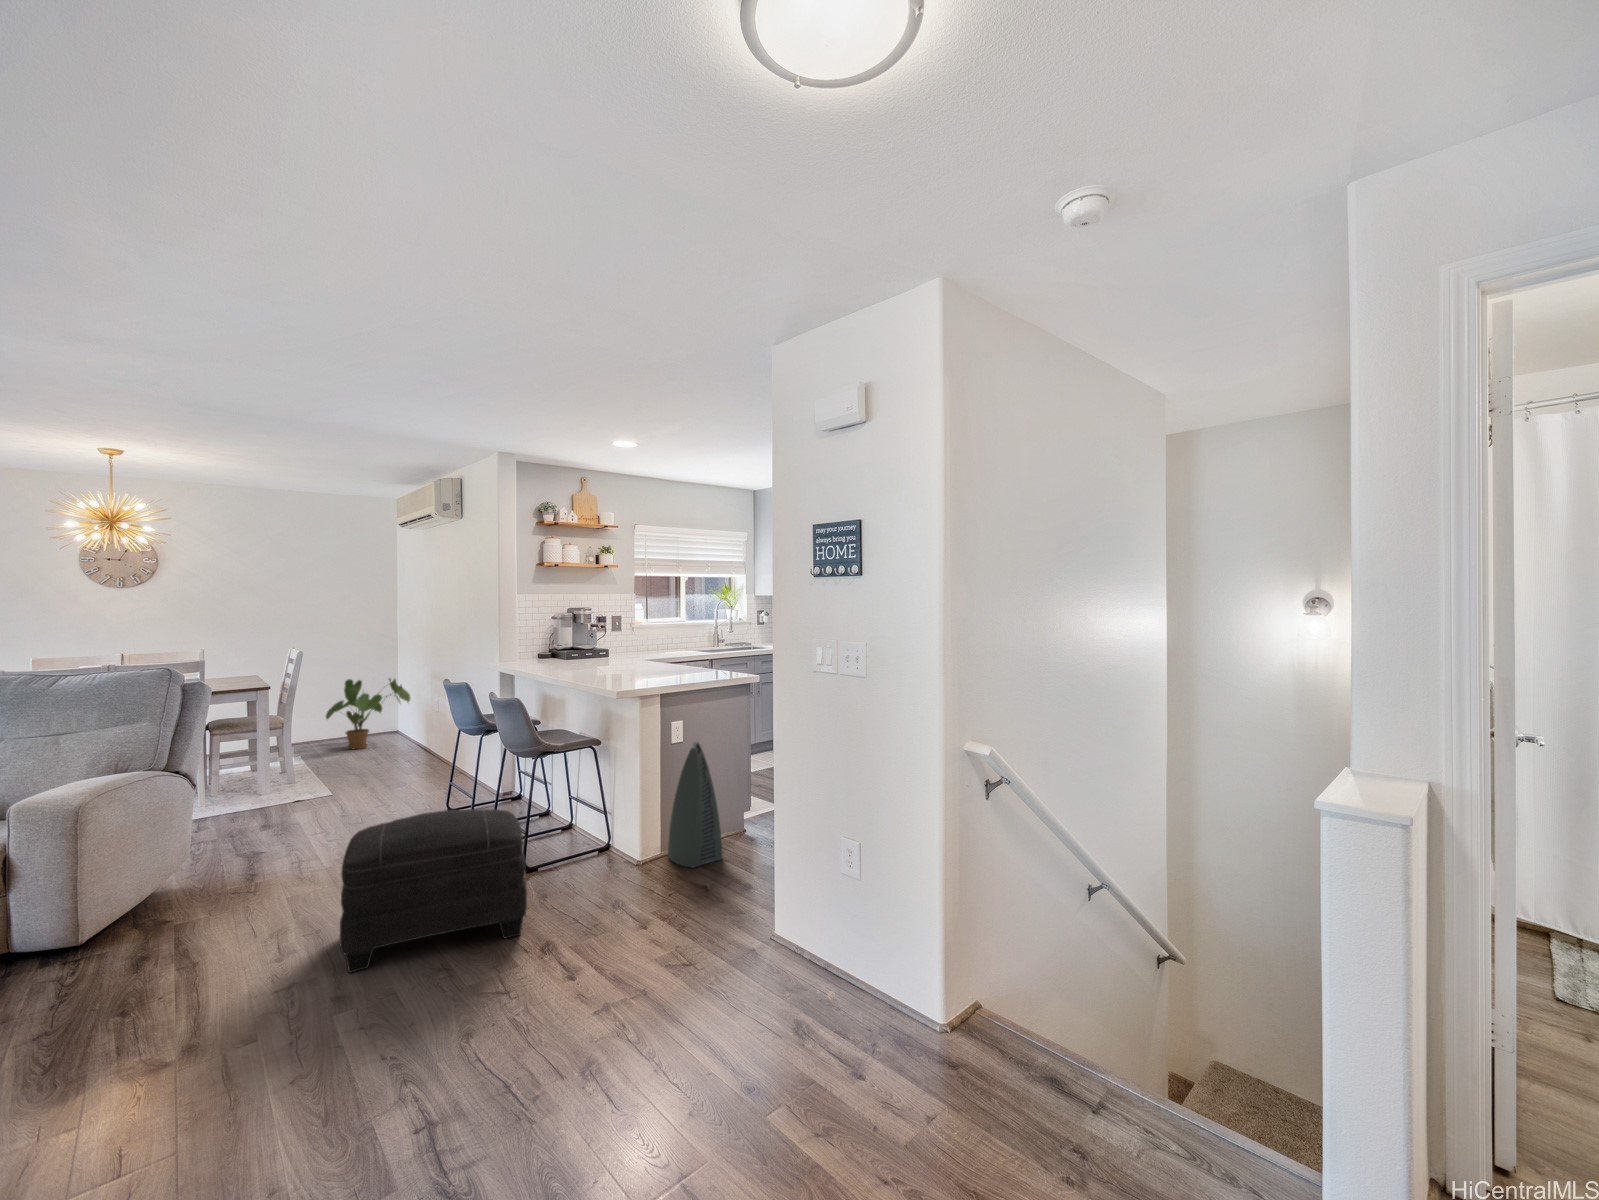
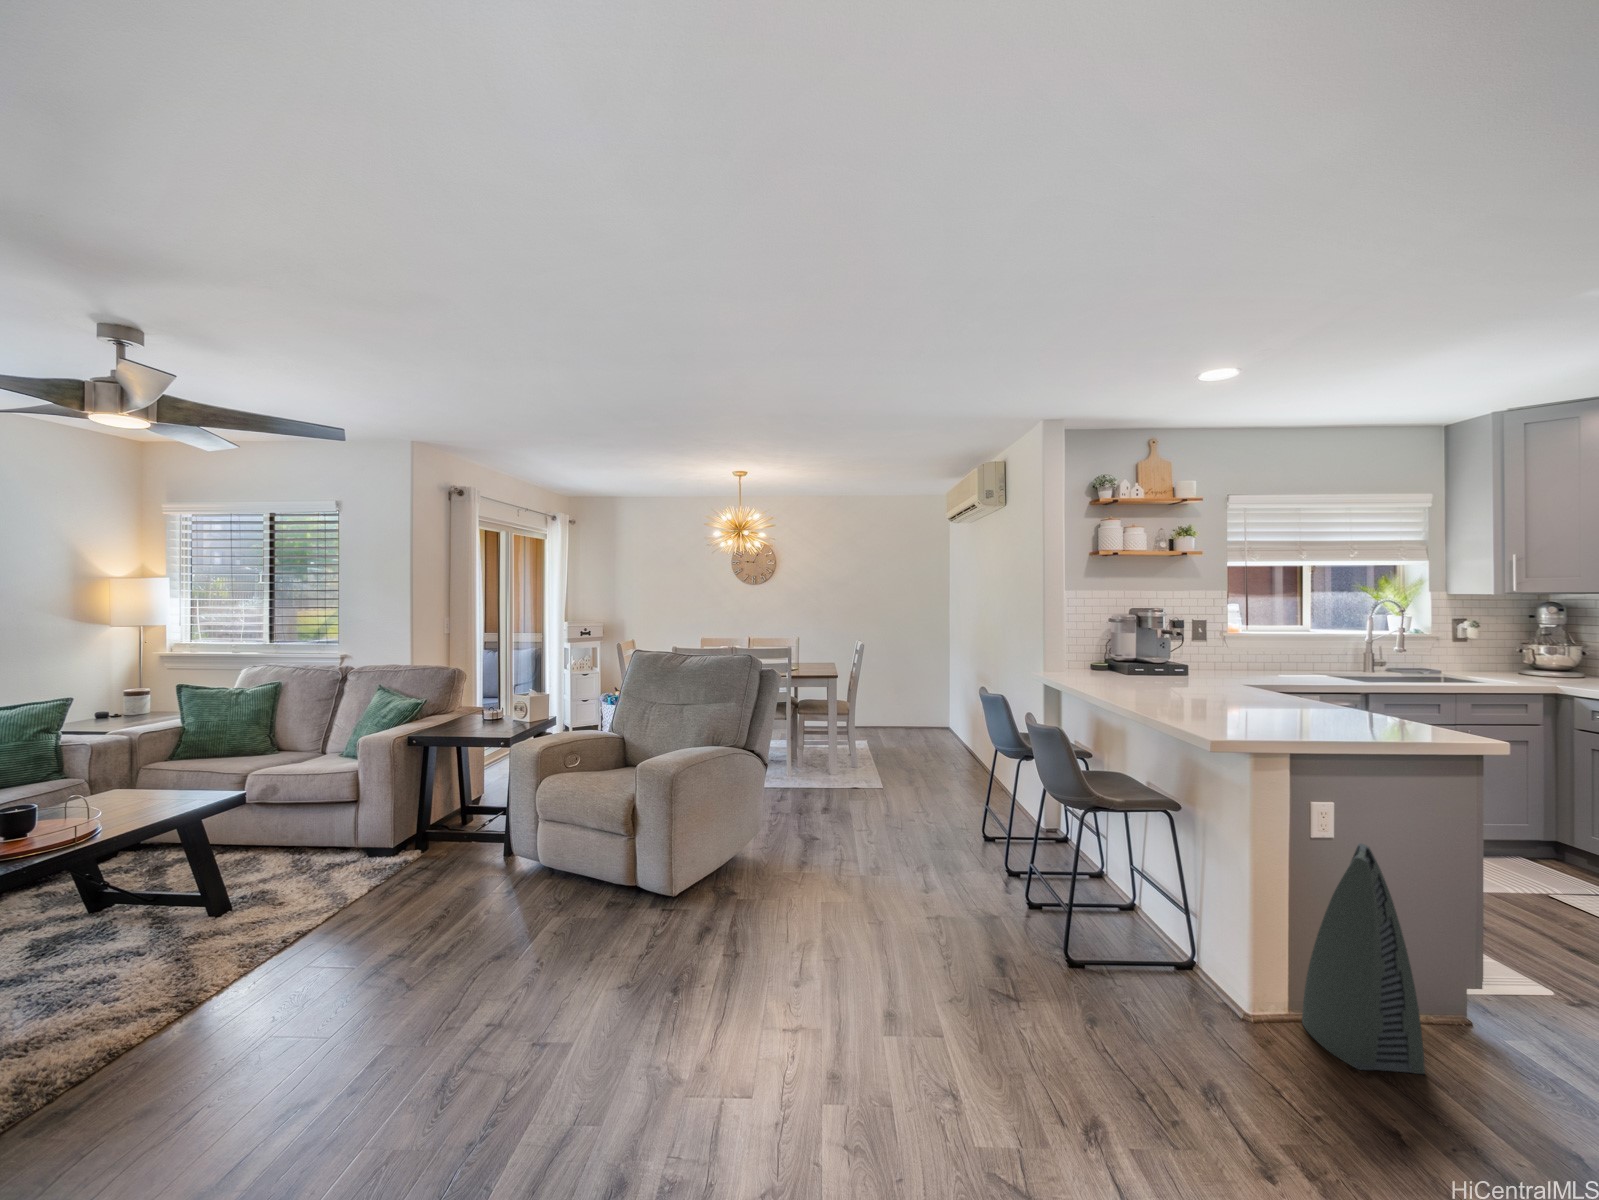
house plant: present [326,679,410,749] -> none [887,673,959,743]
ottoman: present [340,809,527,973] -> none [841,864,1065,1087]

